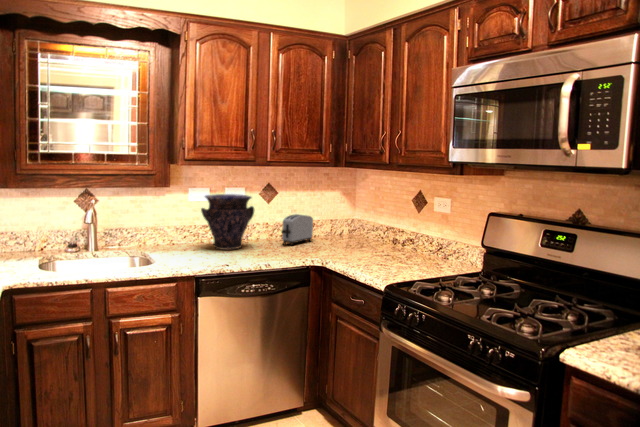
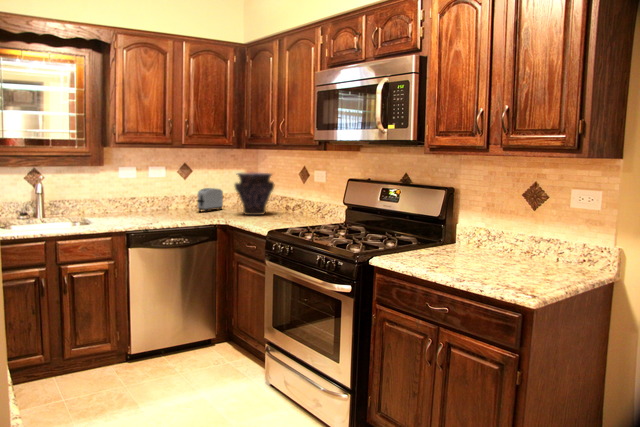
vase: present [201,194,254,250] -> present [235,173,274,215]

